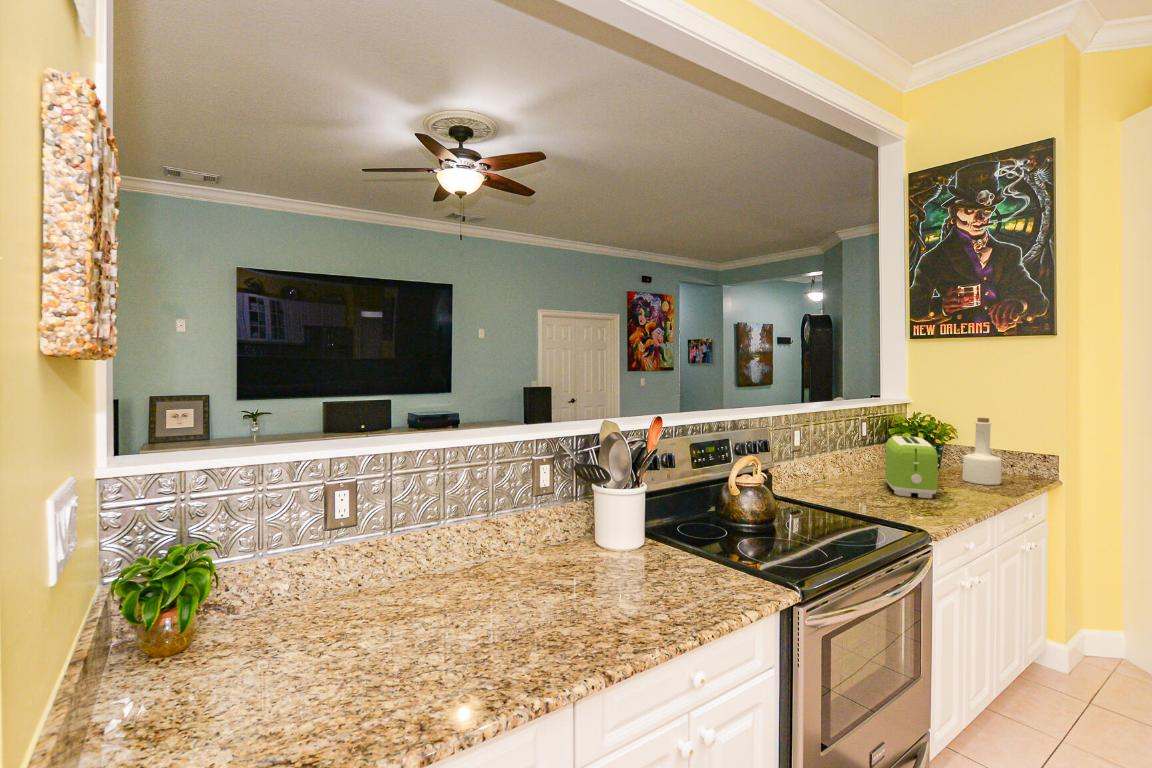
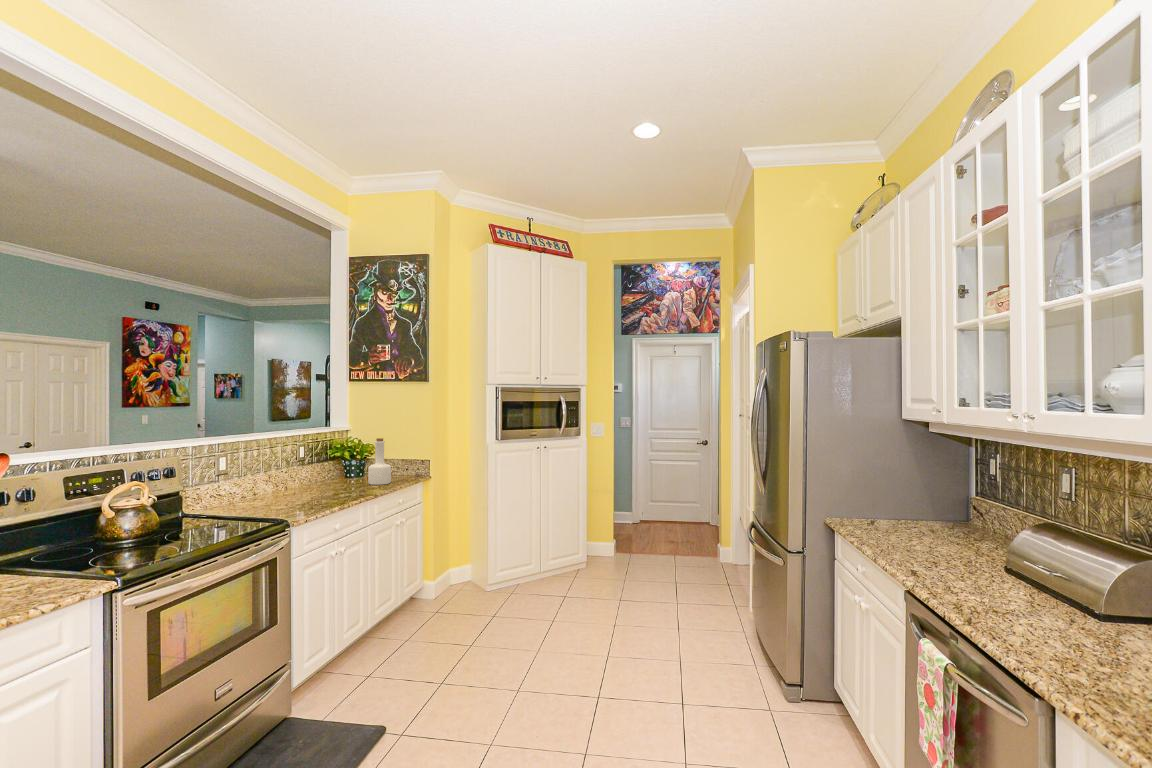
toaster: present [885,436,938,498] -> none [300,455,336,499]

